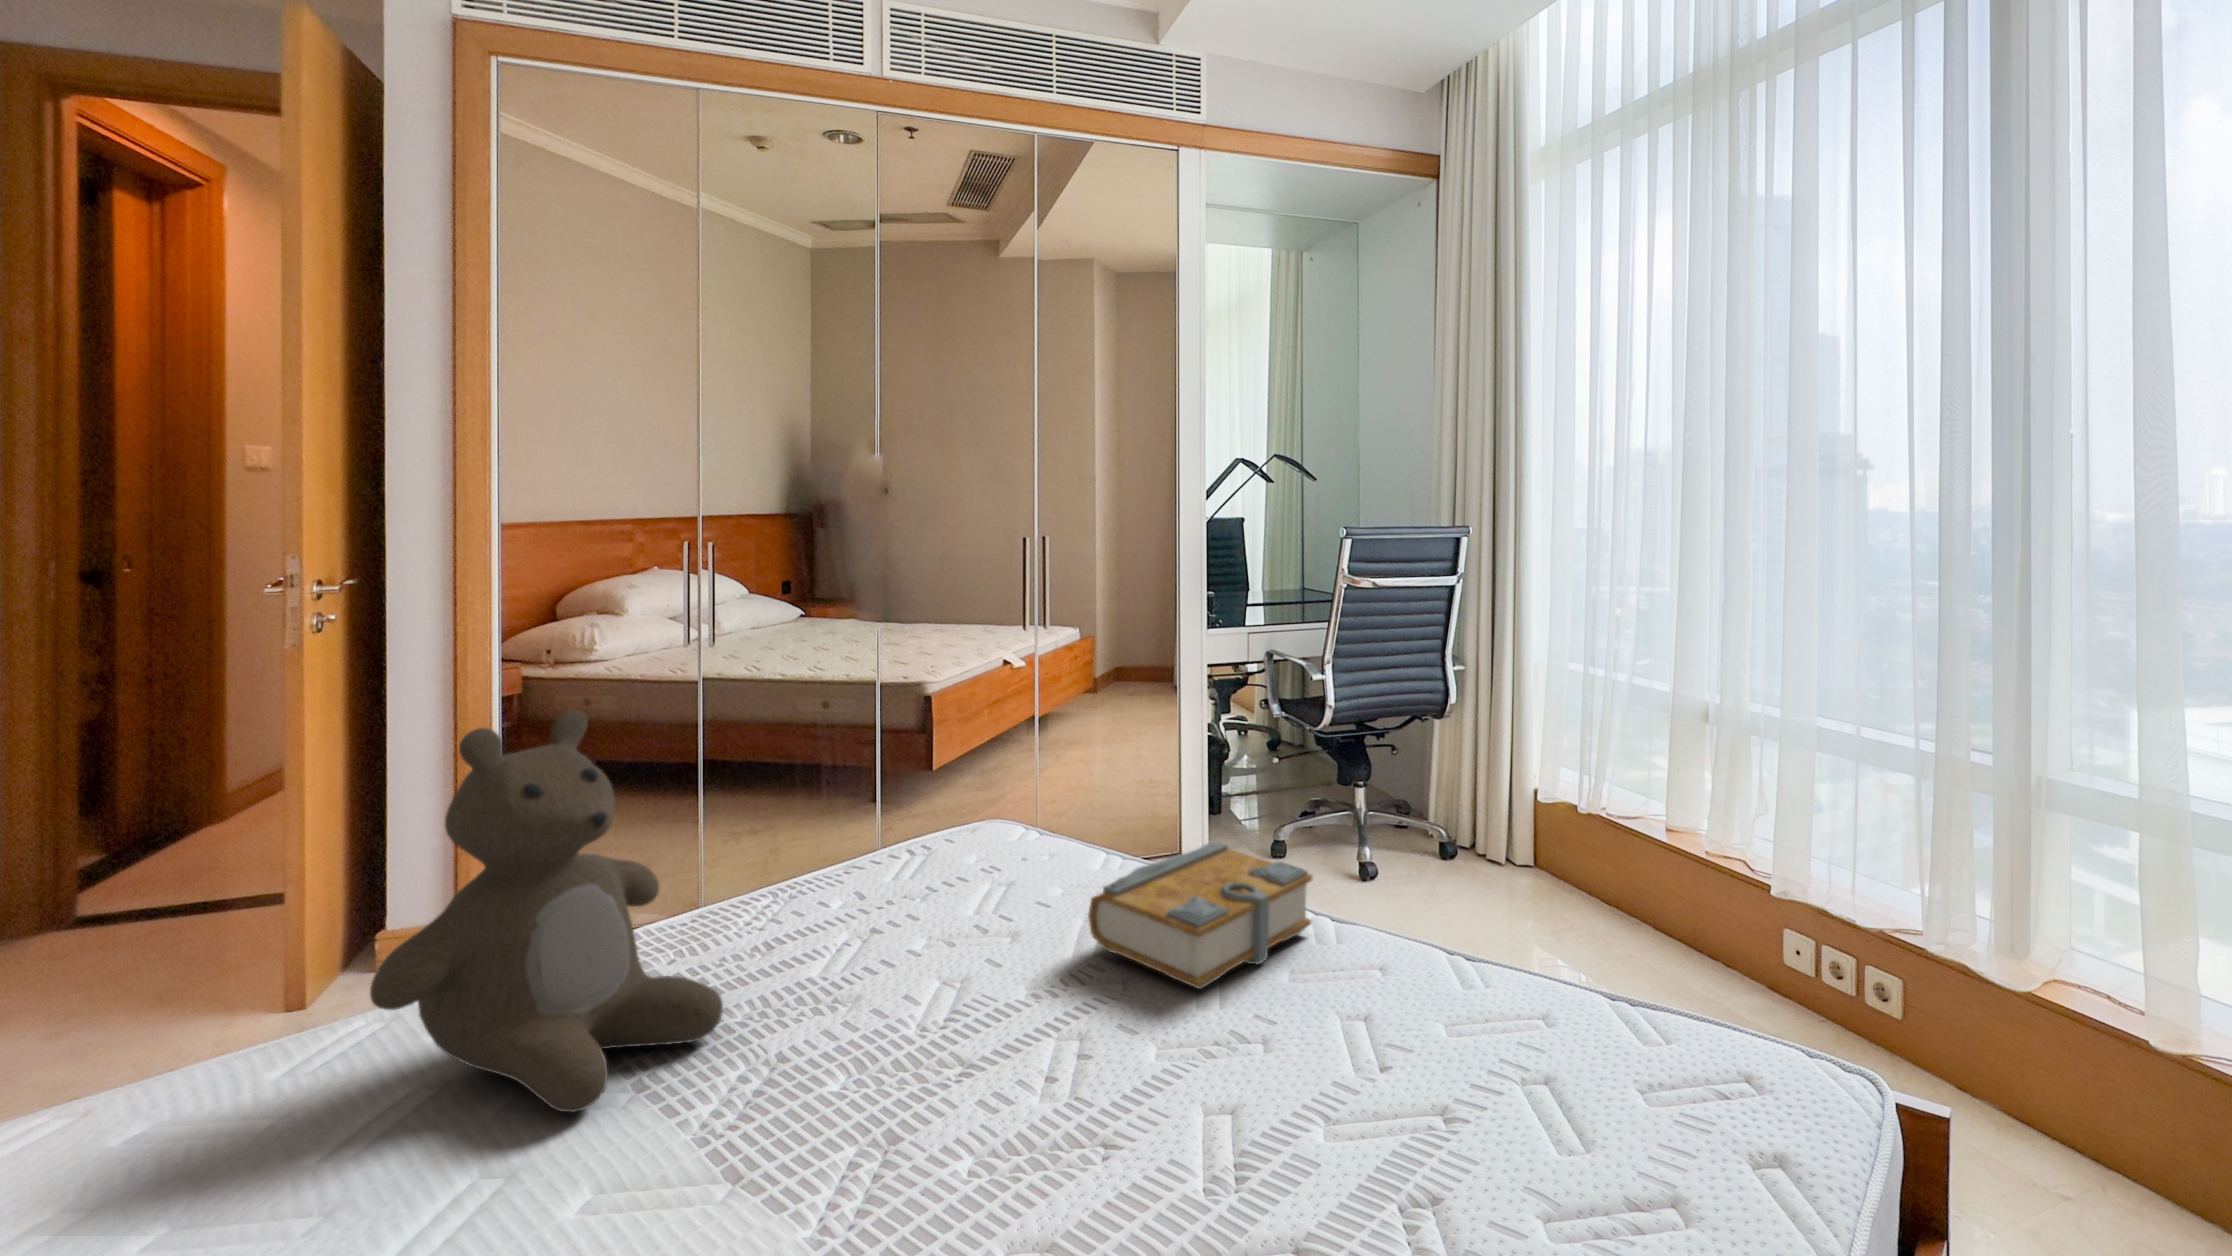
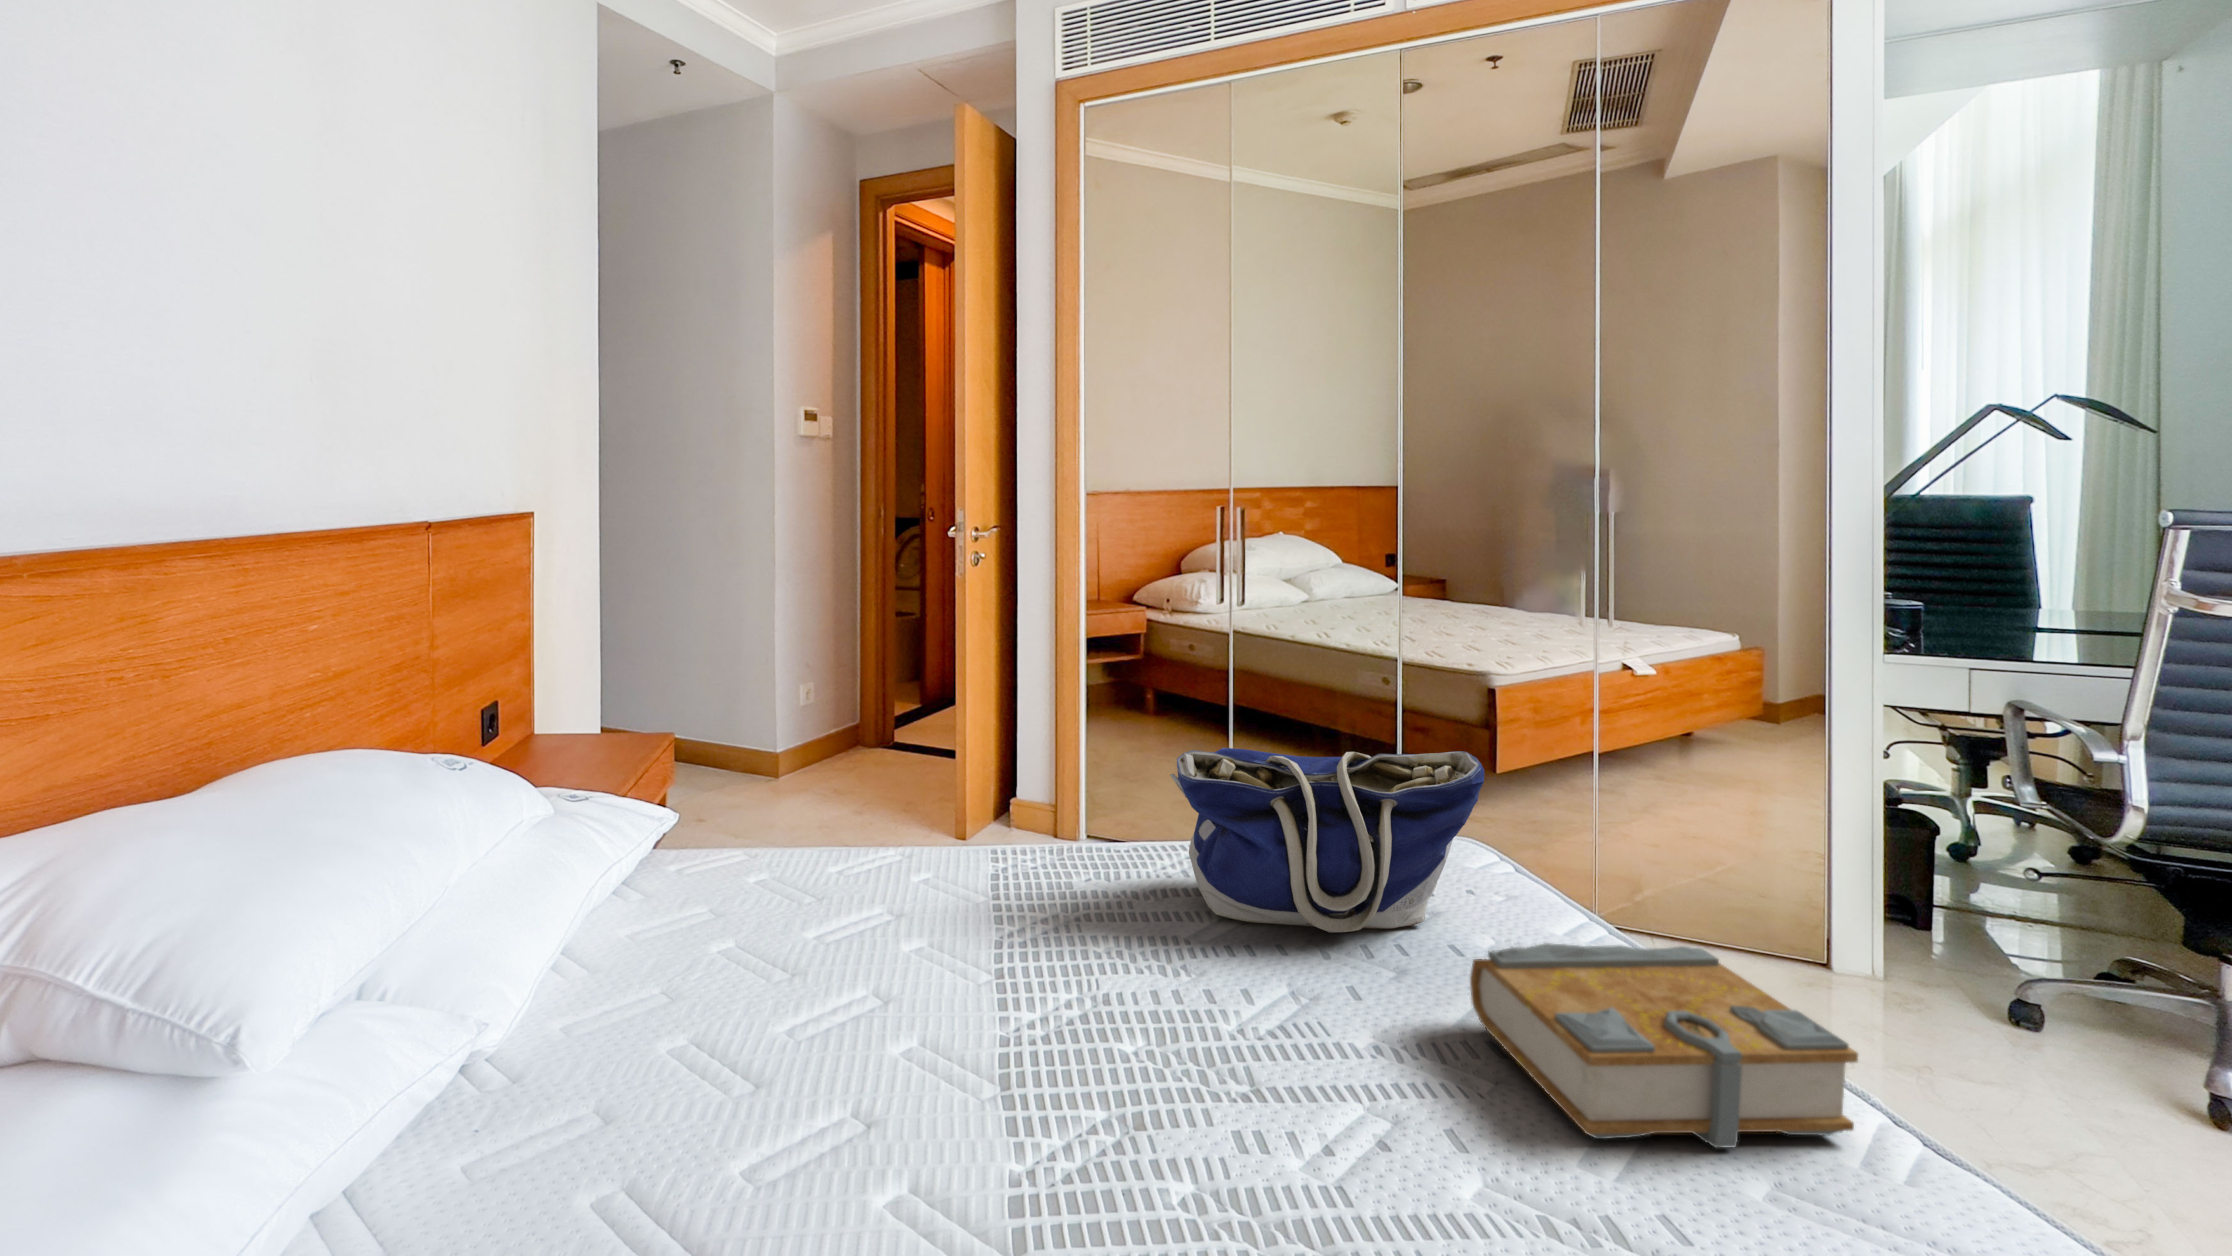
teddy bear: present [370,709,723,1112] -> none [849,643,1079,974]
tote bag: none [790,738,1061,945] -> present [1170,748,1484,933]

